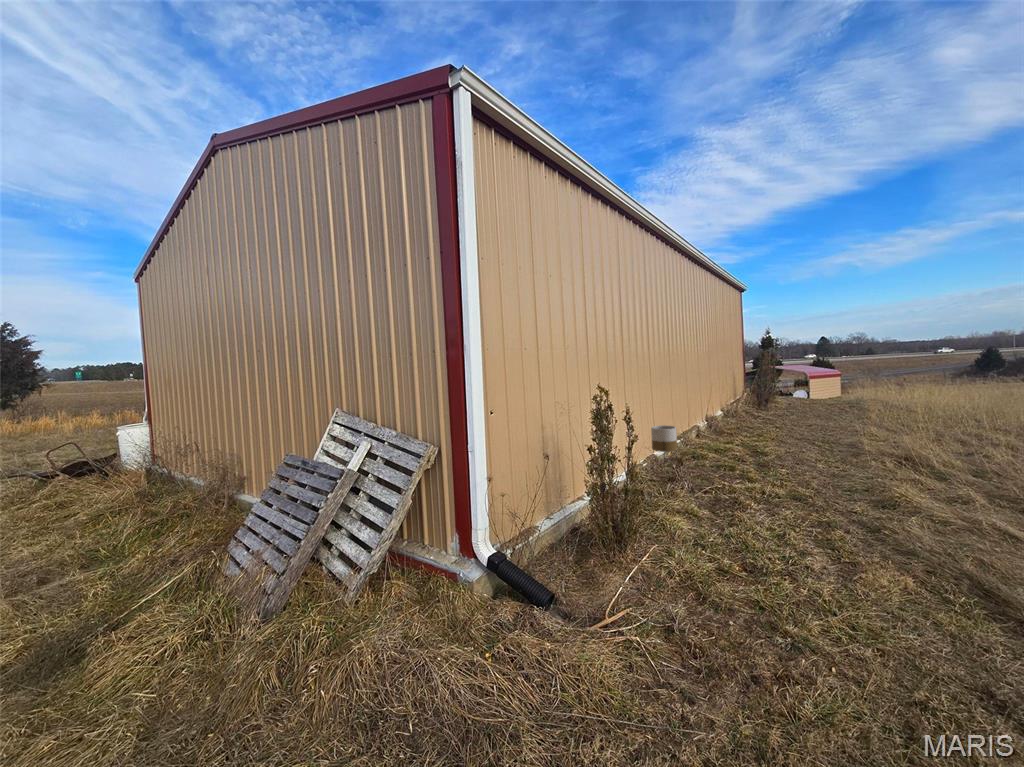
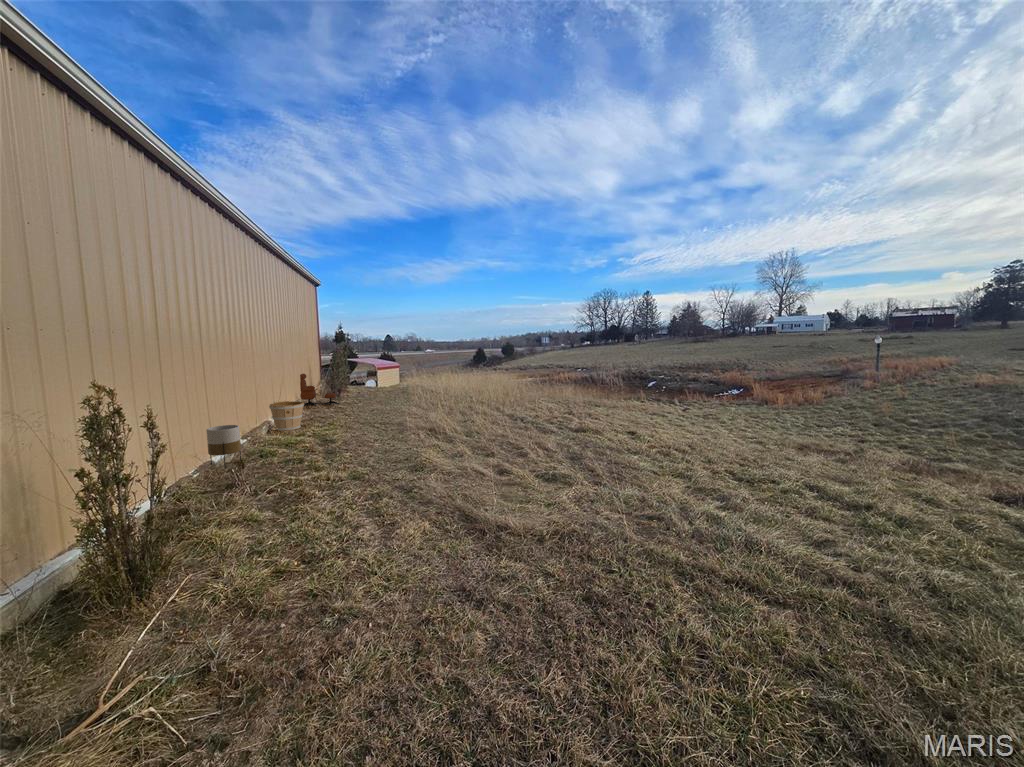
lounge chair: none [722,381,766,415] -> present [300,374,339,406]
wooden bucket: none [696,408,731,437] -> present [269,401,304,431]

